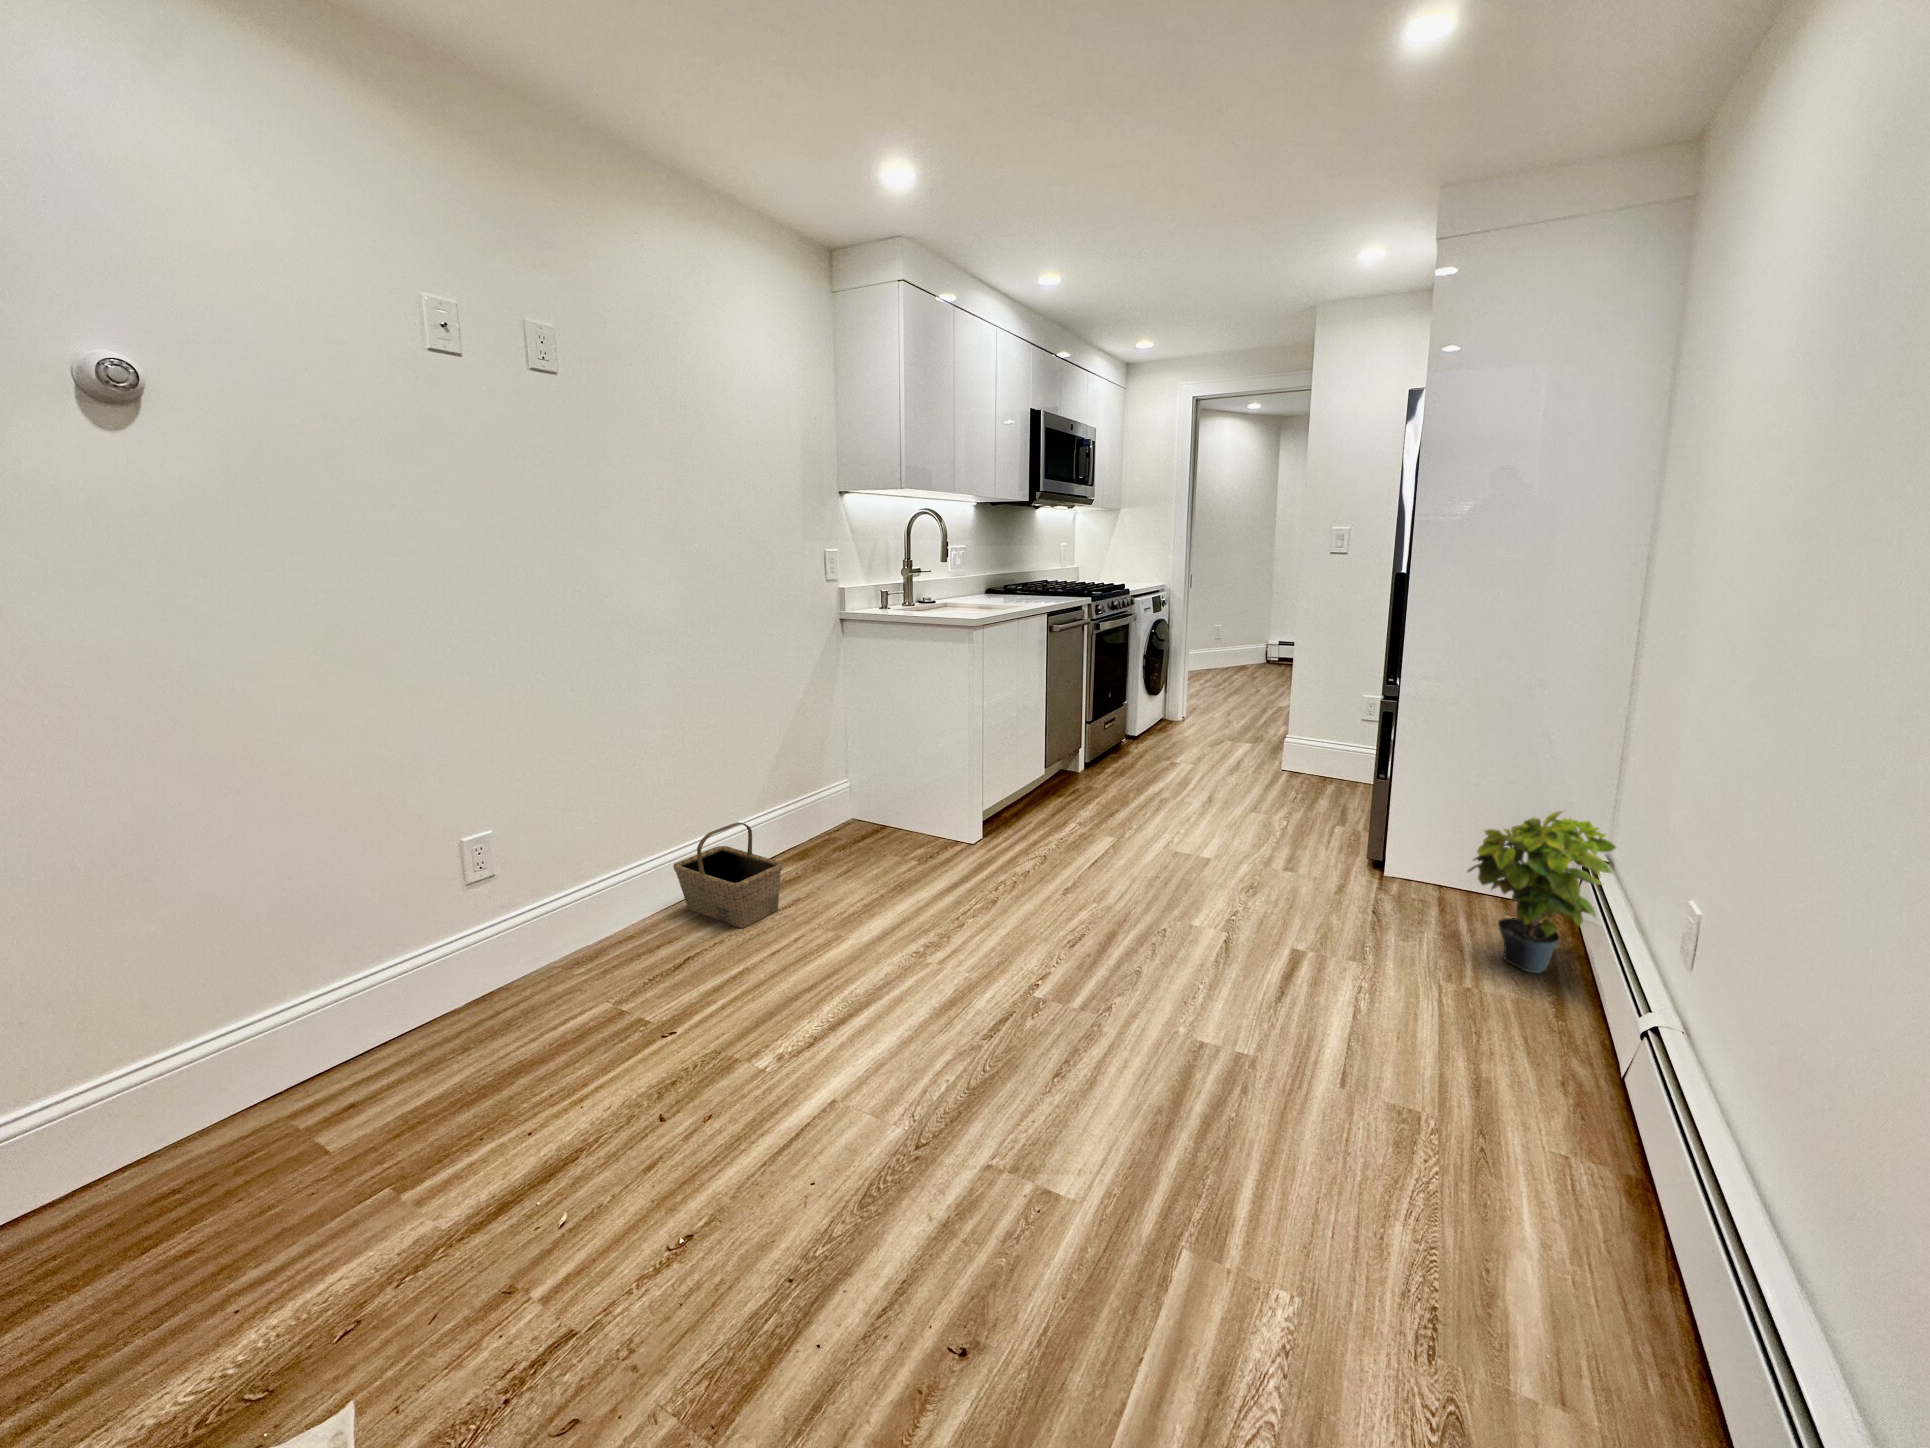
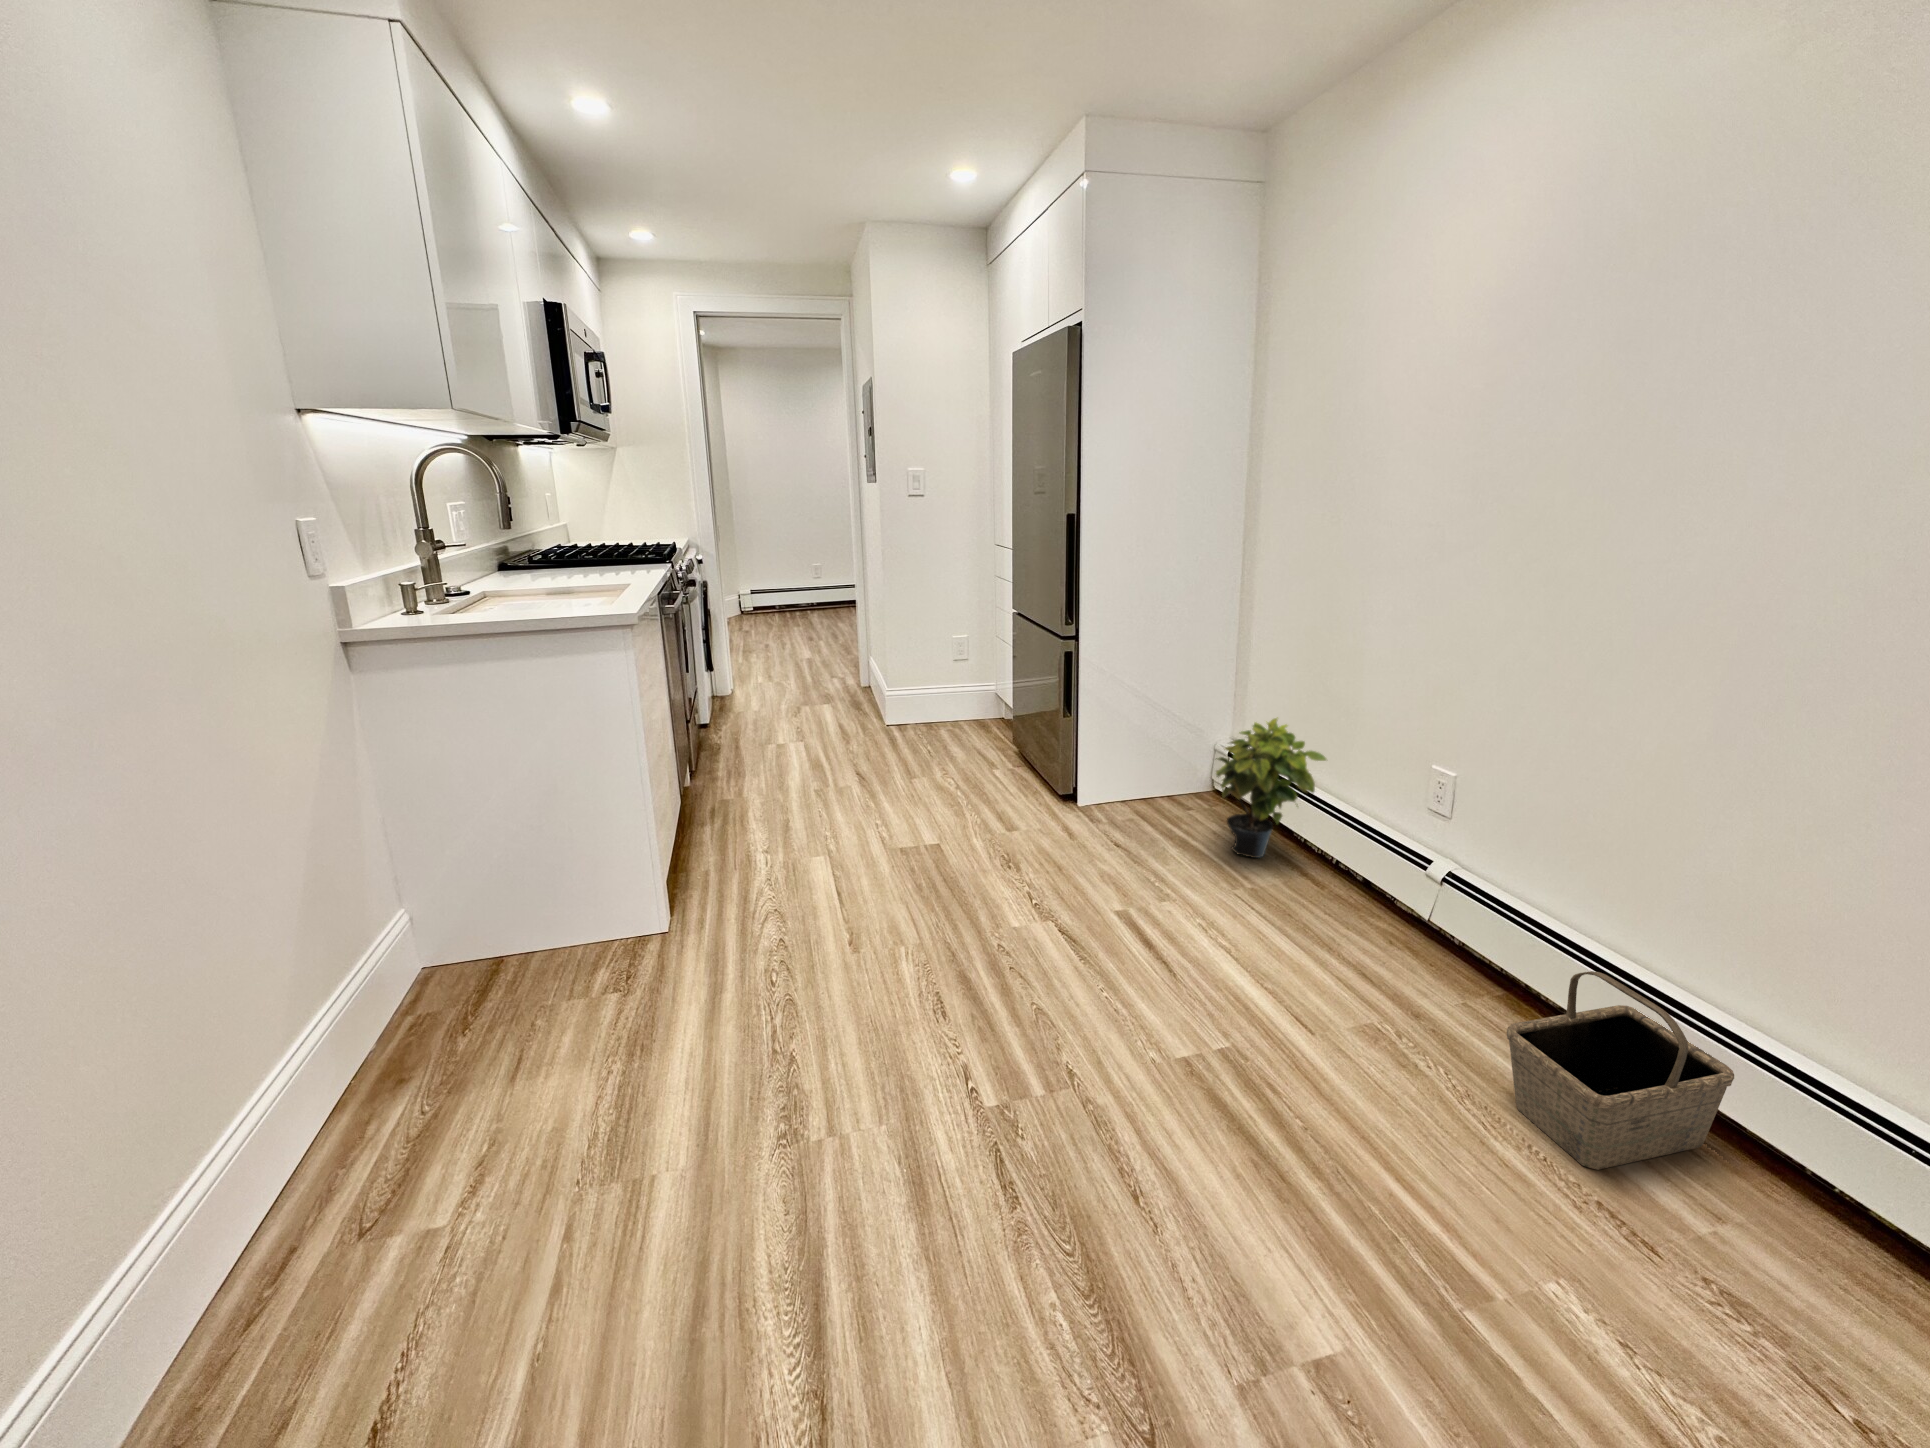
basket: present [673,822,782,928] -> present [1507,971,1734,1170]

